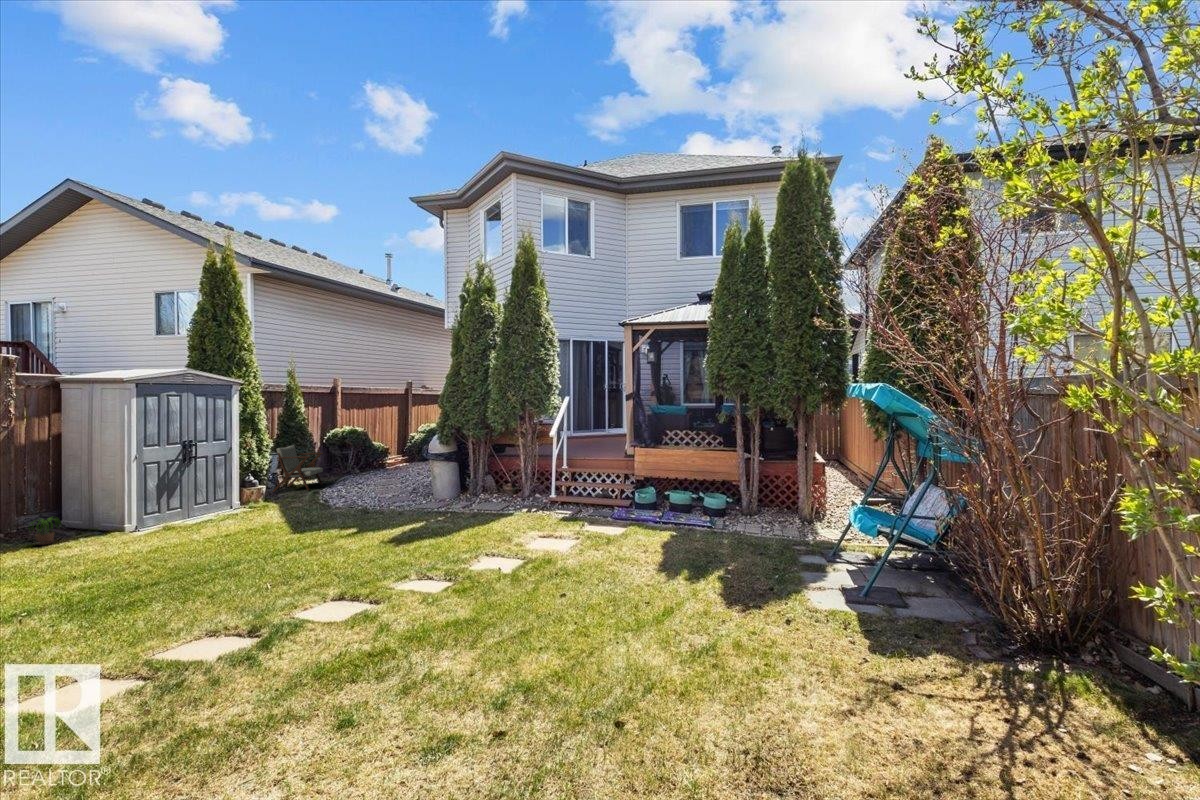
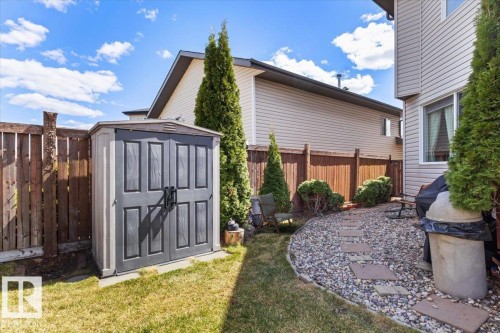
potted plant: present [29,517,61,545] -> none [53,247,84,272]

